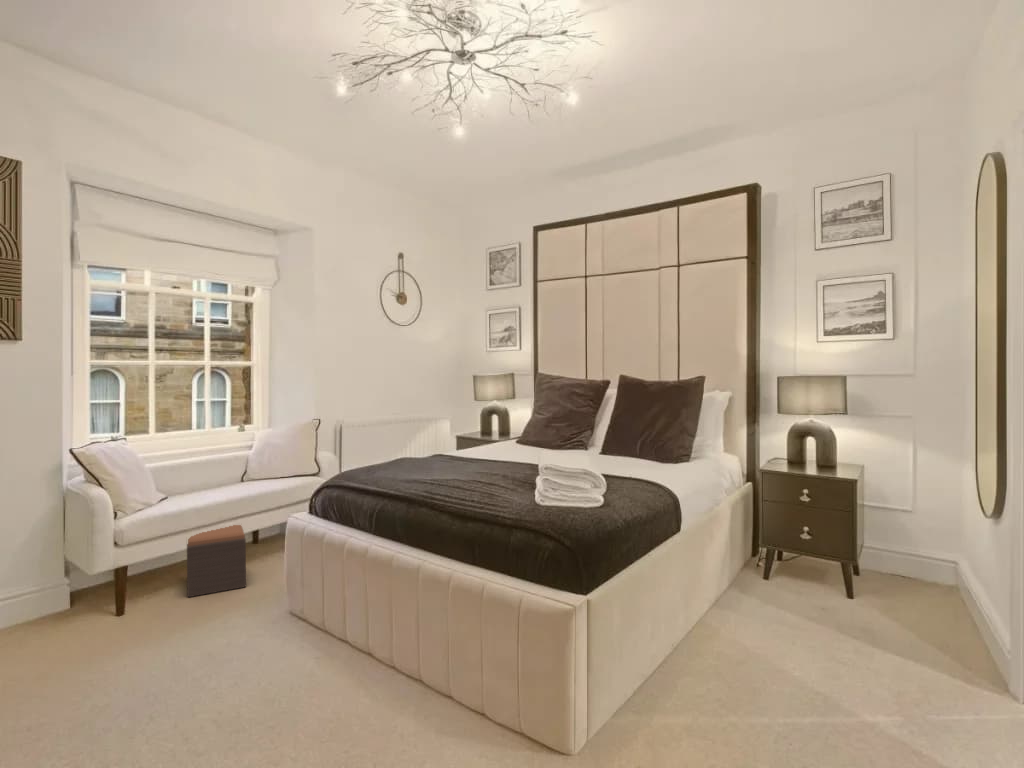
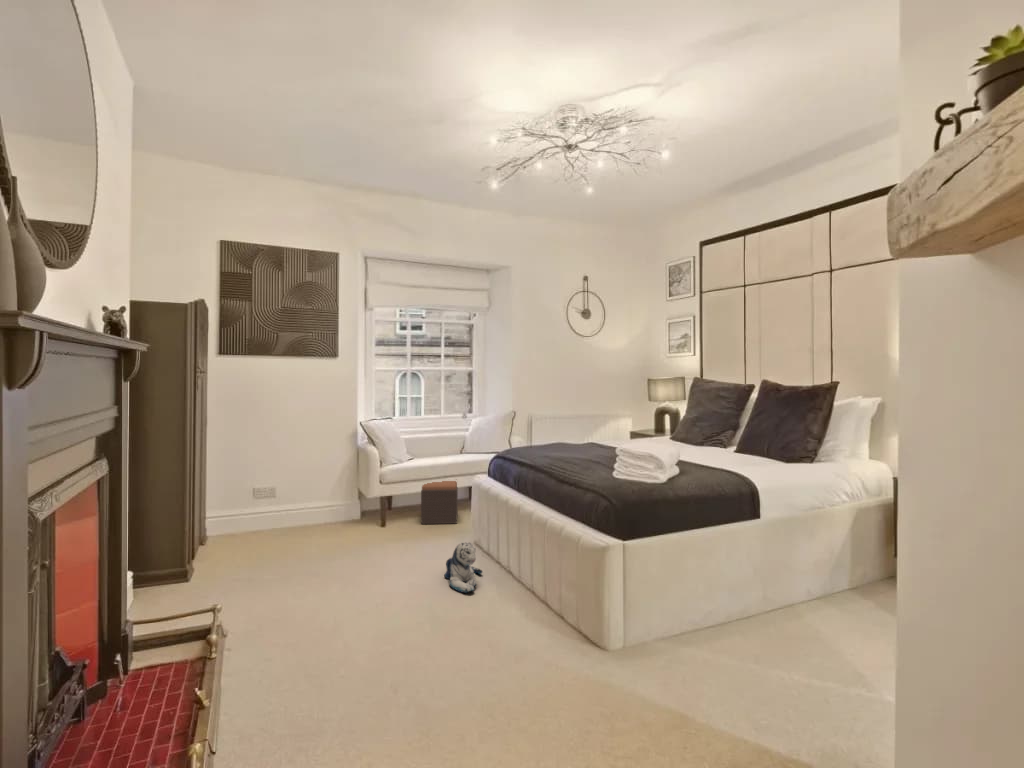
plush toy: none [258,632,321,717] -> present [444,543,482,593]

